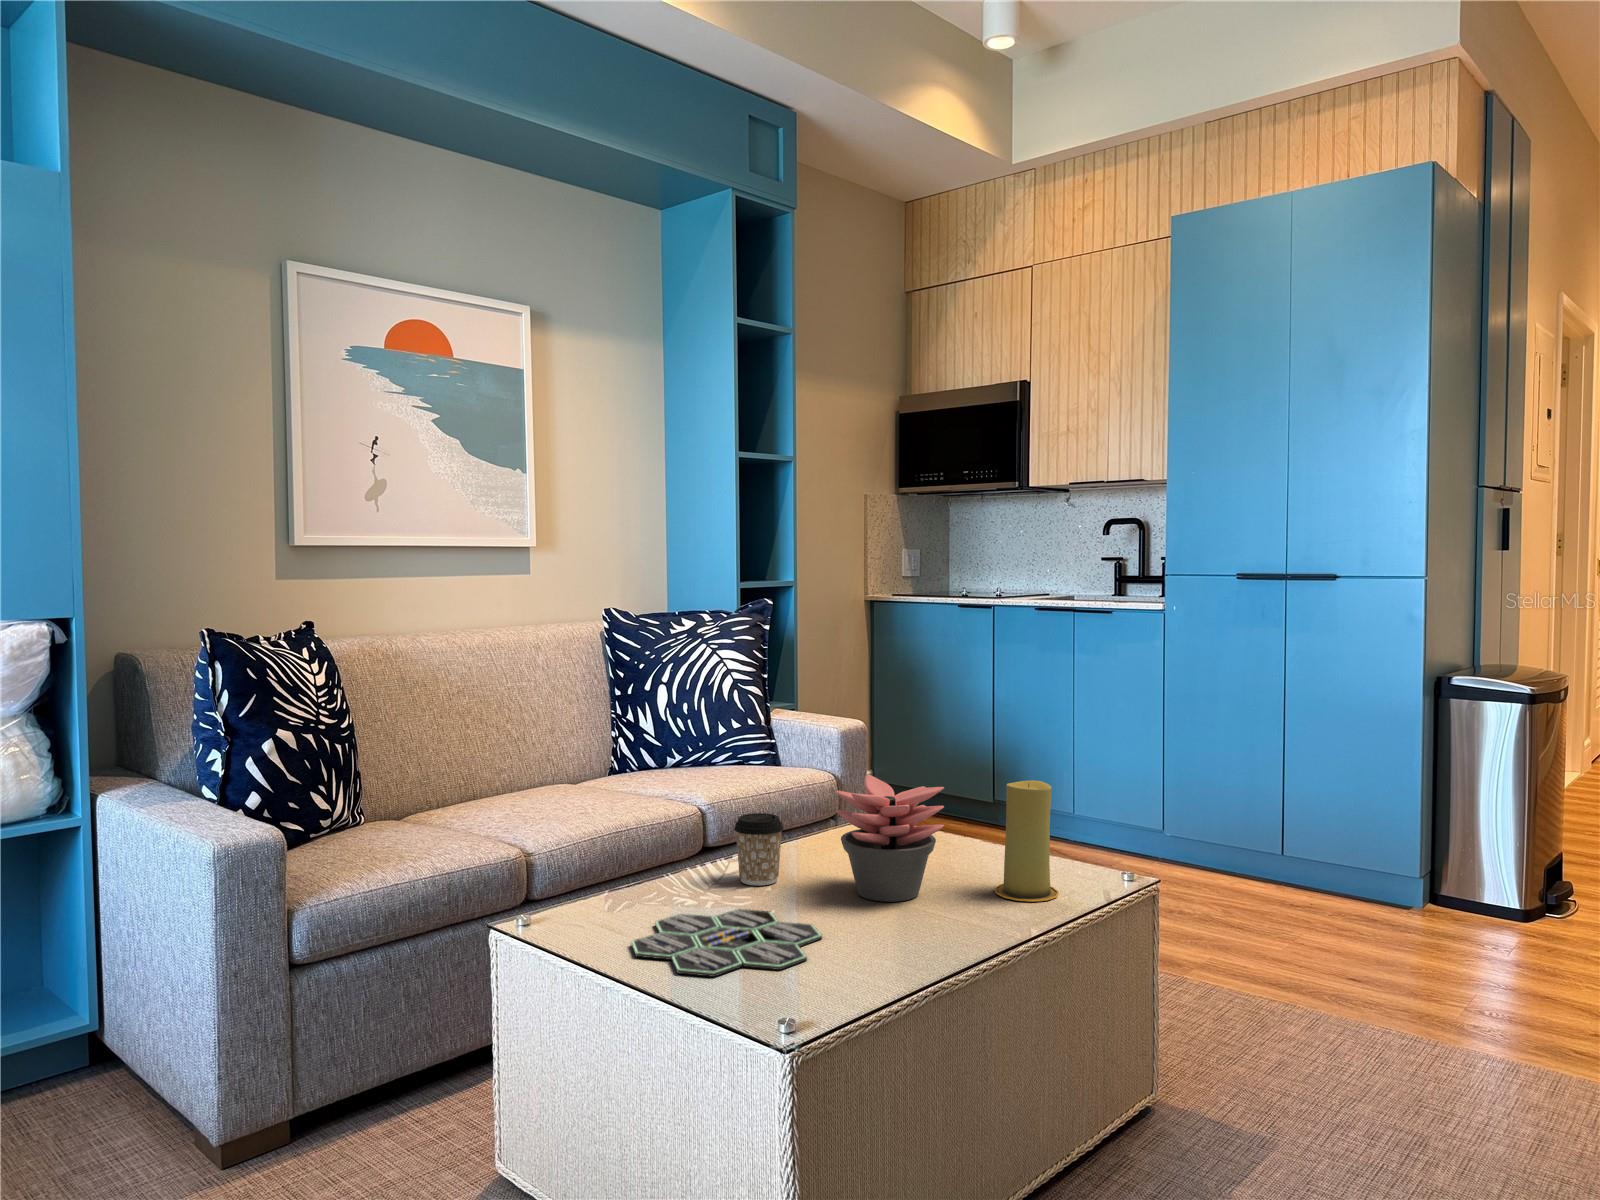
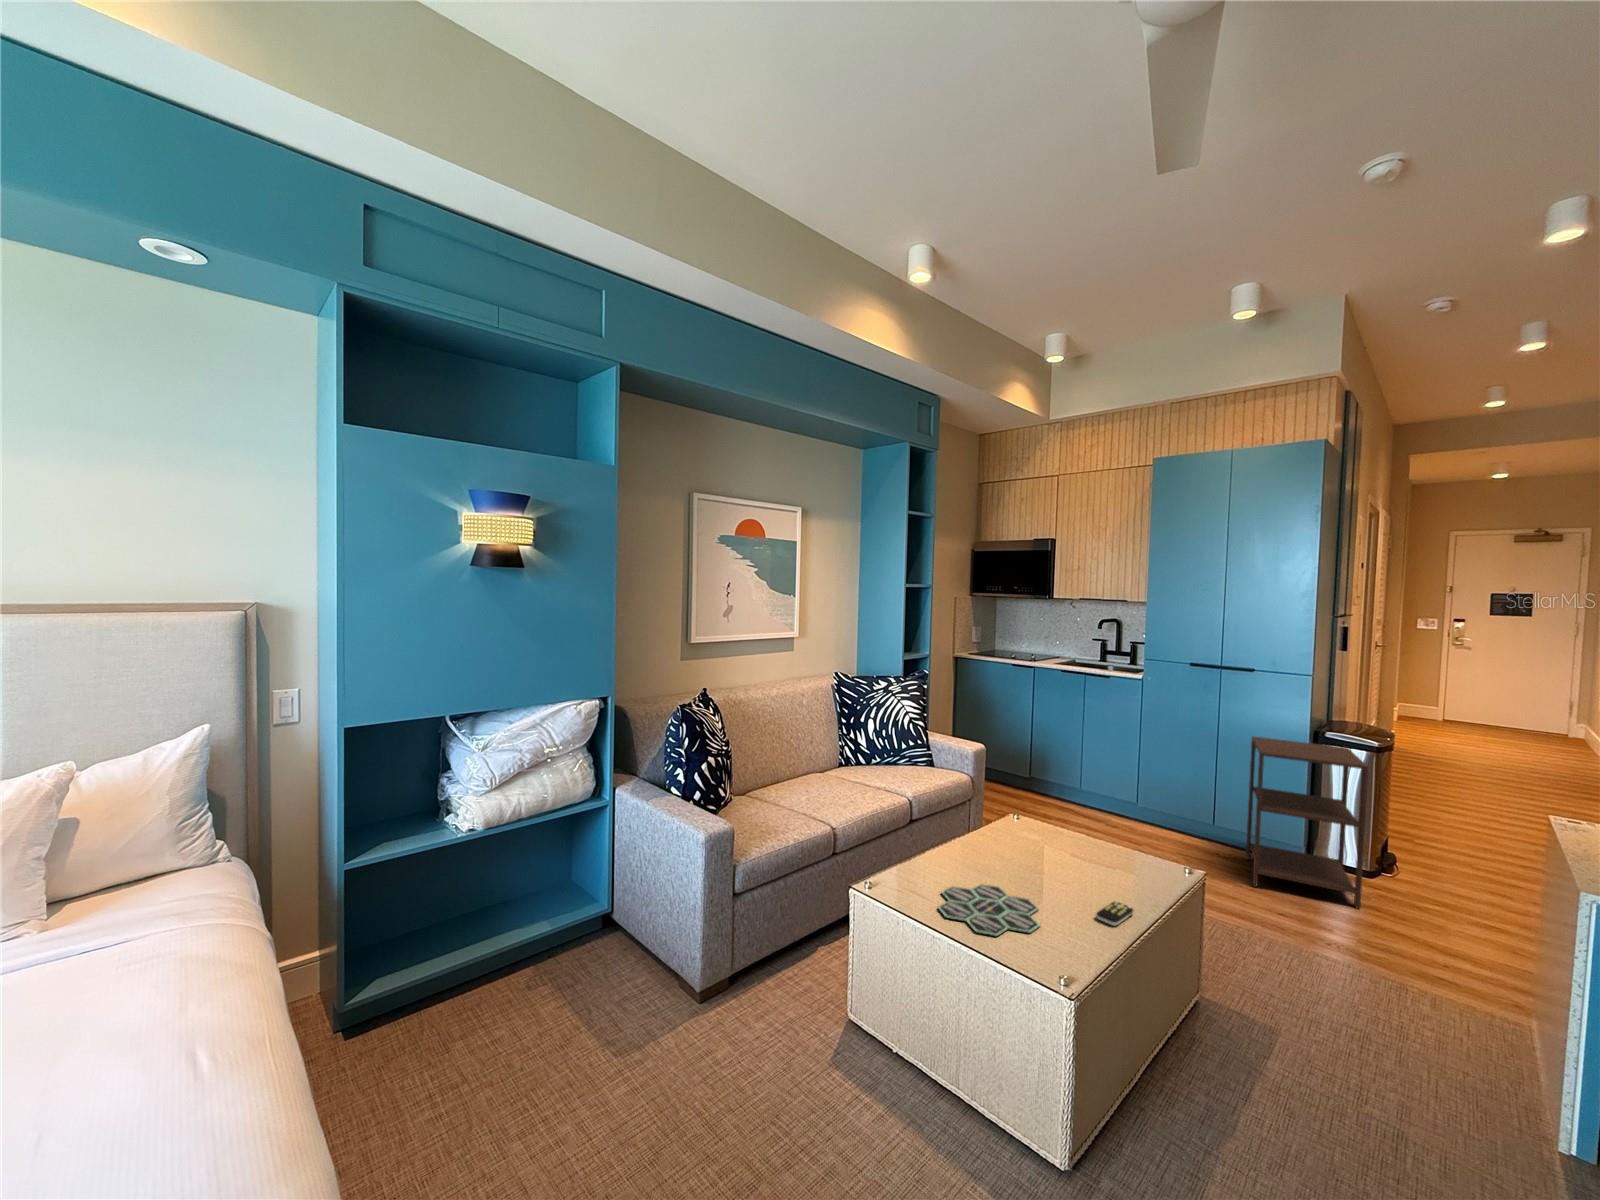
side table: none [1329,689,1506,967] -> present [1246,737,1368,909]
succulent plant: present [836,775,944,902] -> none [1025,807,1089,883]
candle: present [995,780,1059,902] -> none [1113,817,1151,887]
coffee cup: present [734,813,784,885] -> none [965,823,992,865]
remote control: none [921,917,994,952] -> present [1096,901,1133,926]

